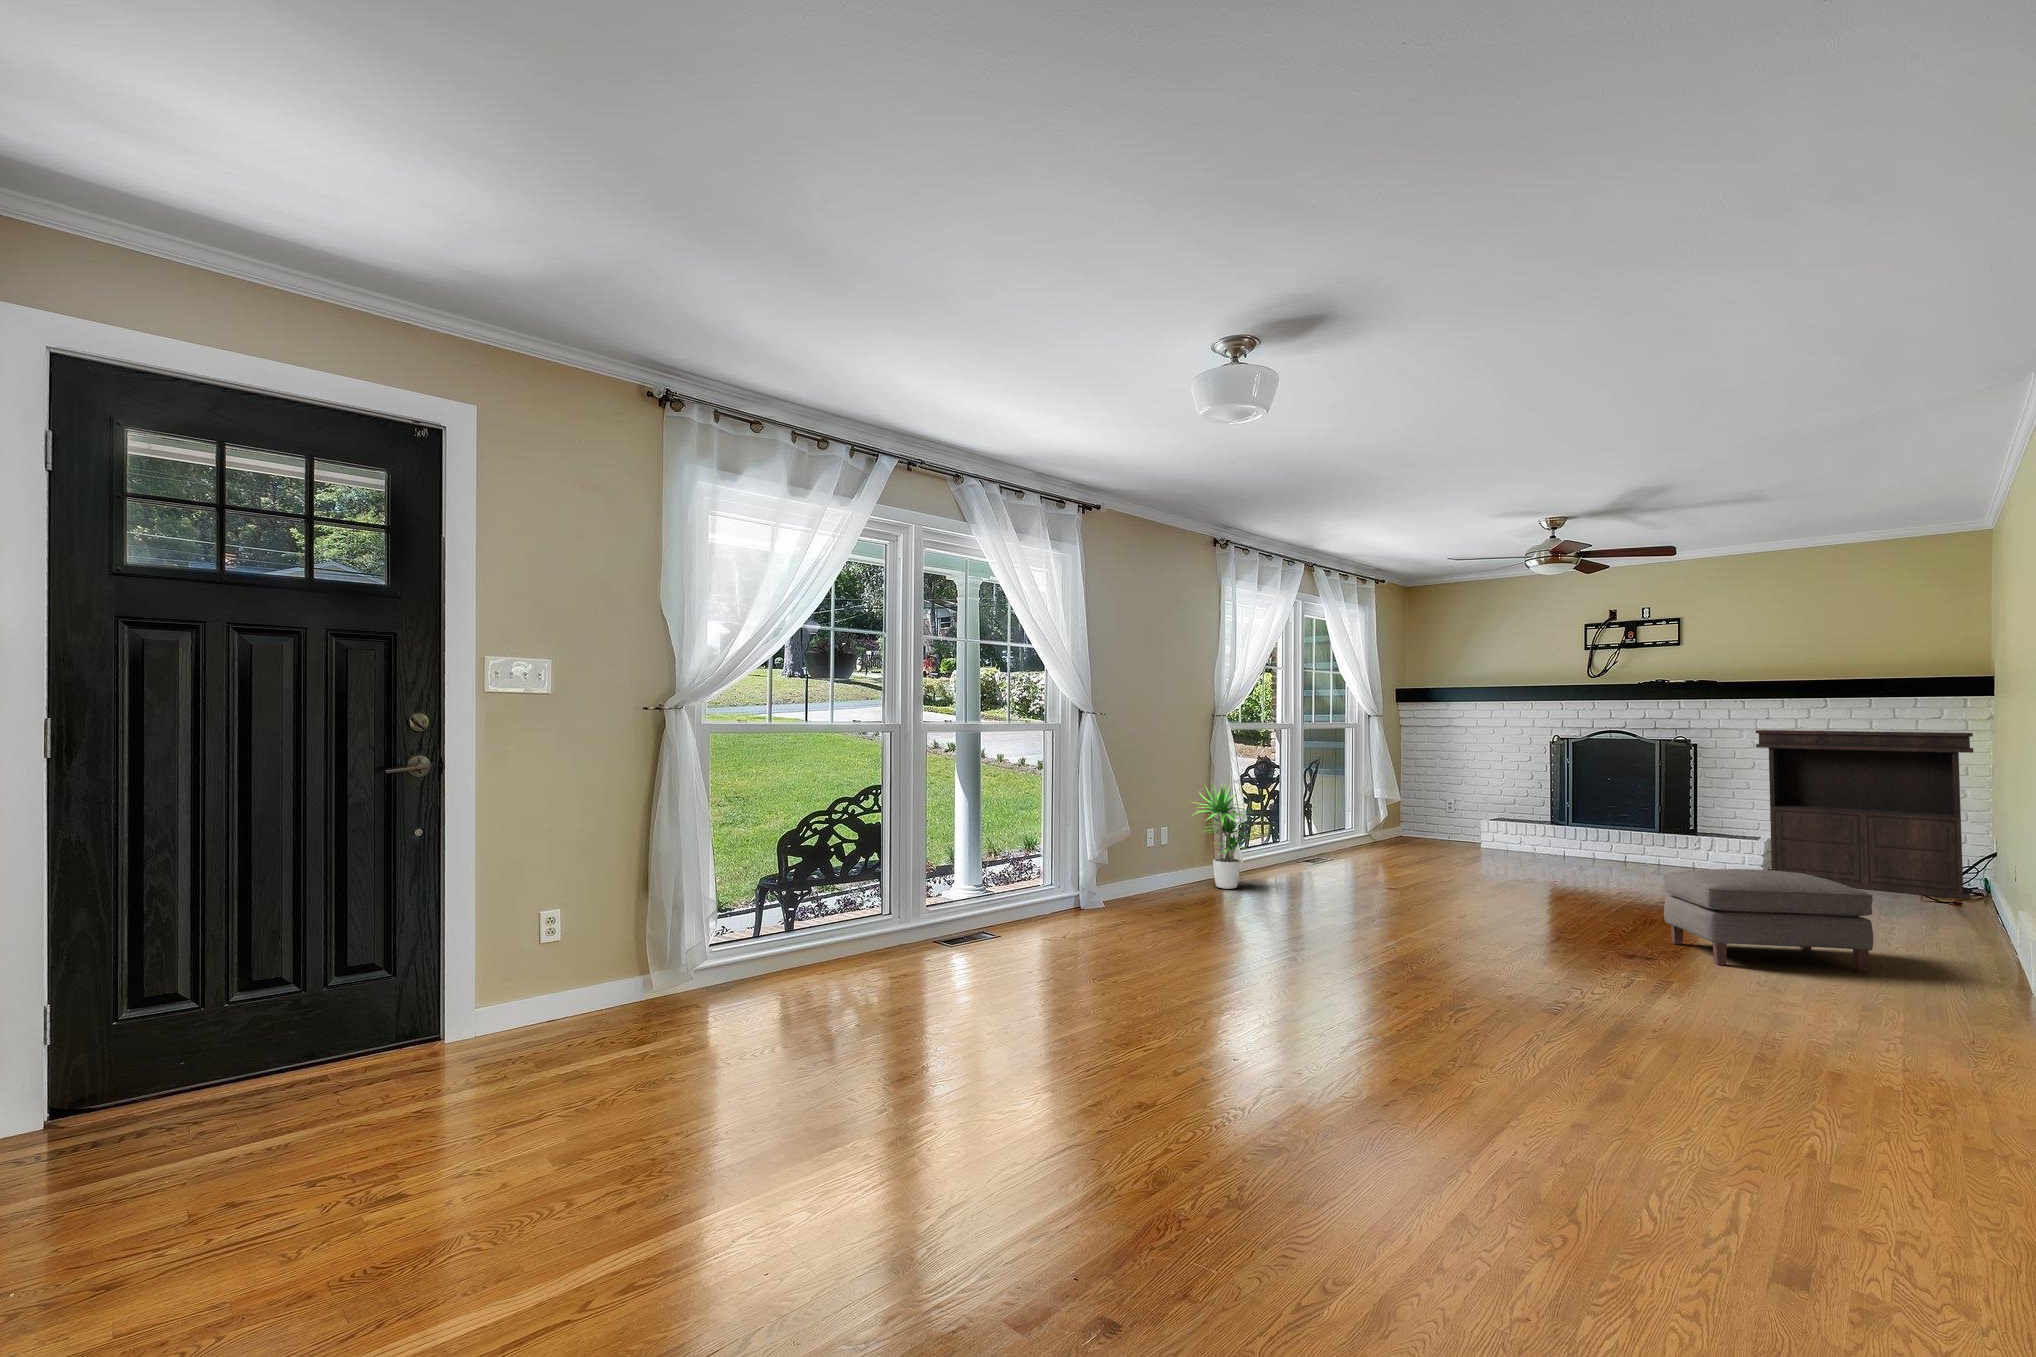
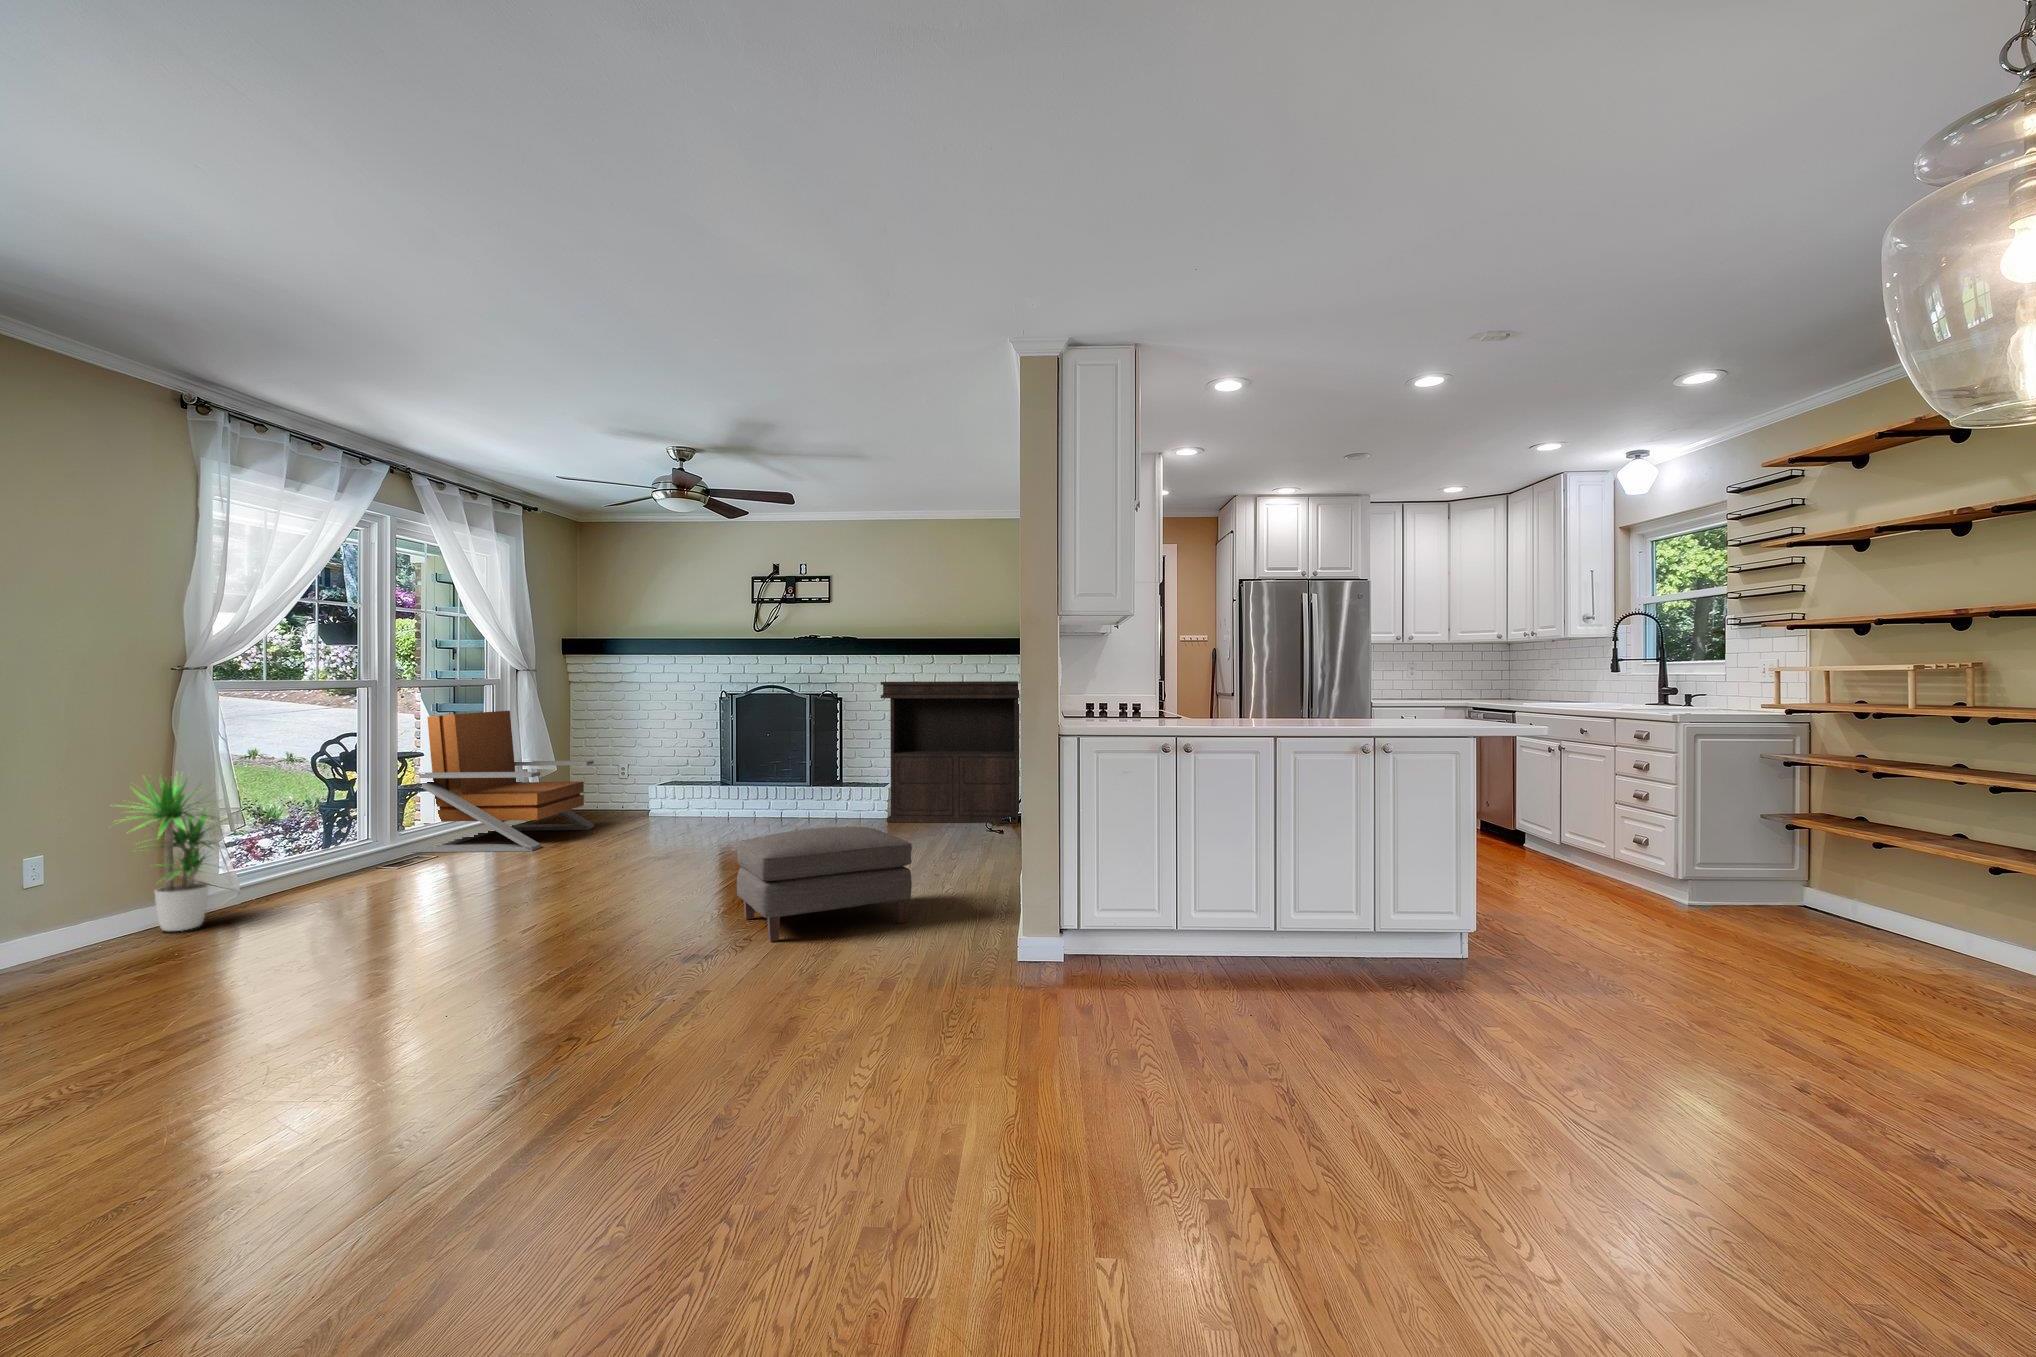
lounge chair: none [1311,748,1445,866] -> present [412,711,594,852]

